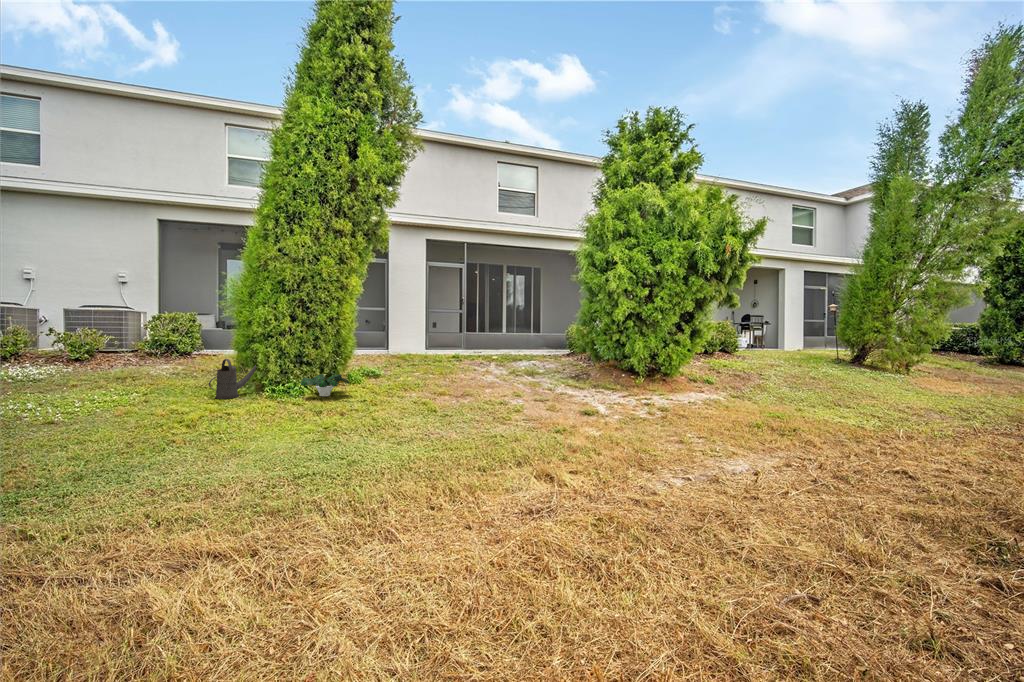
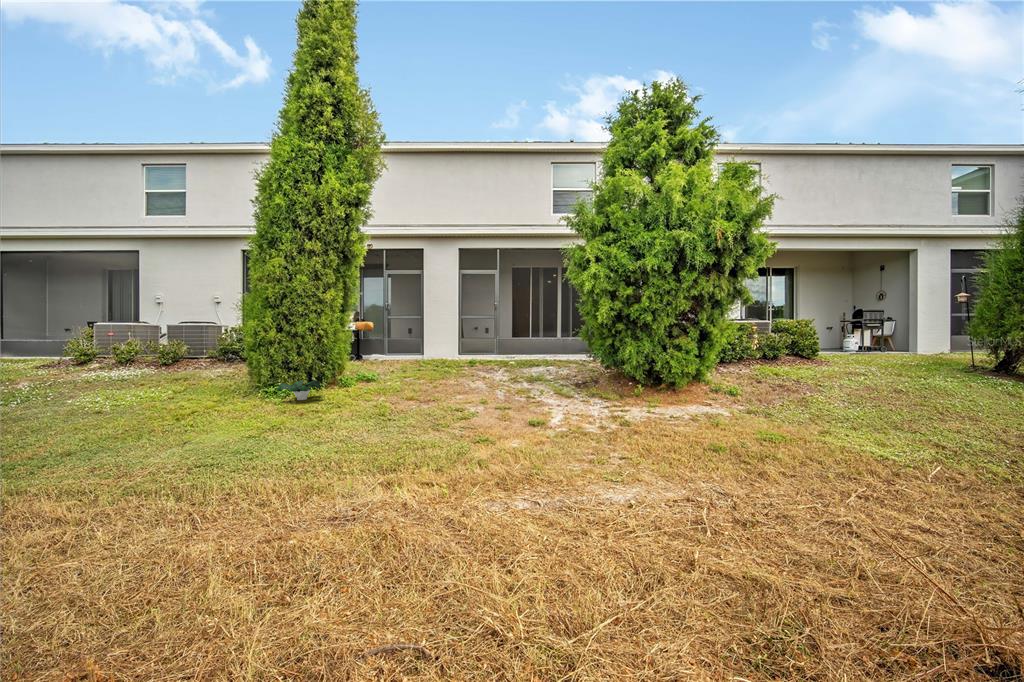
watering can: present [209,359,257,399] -> none [208,367,253,401]

